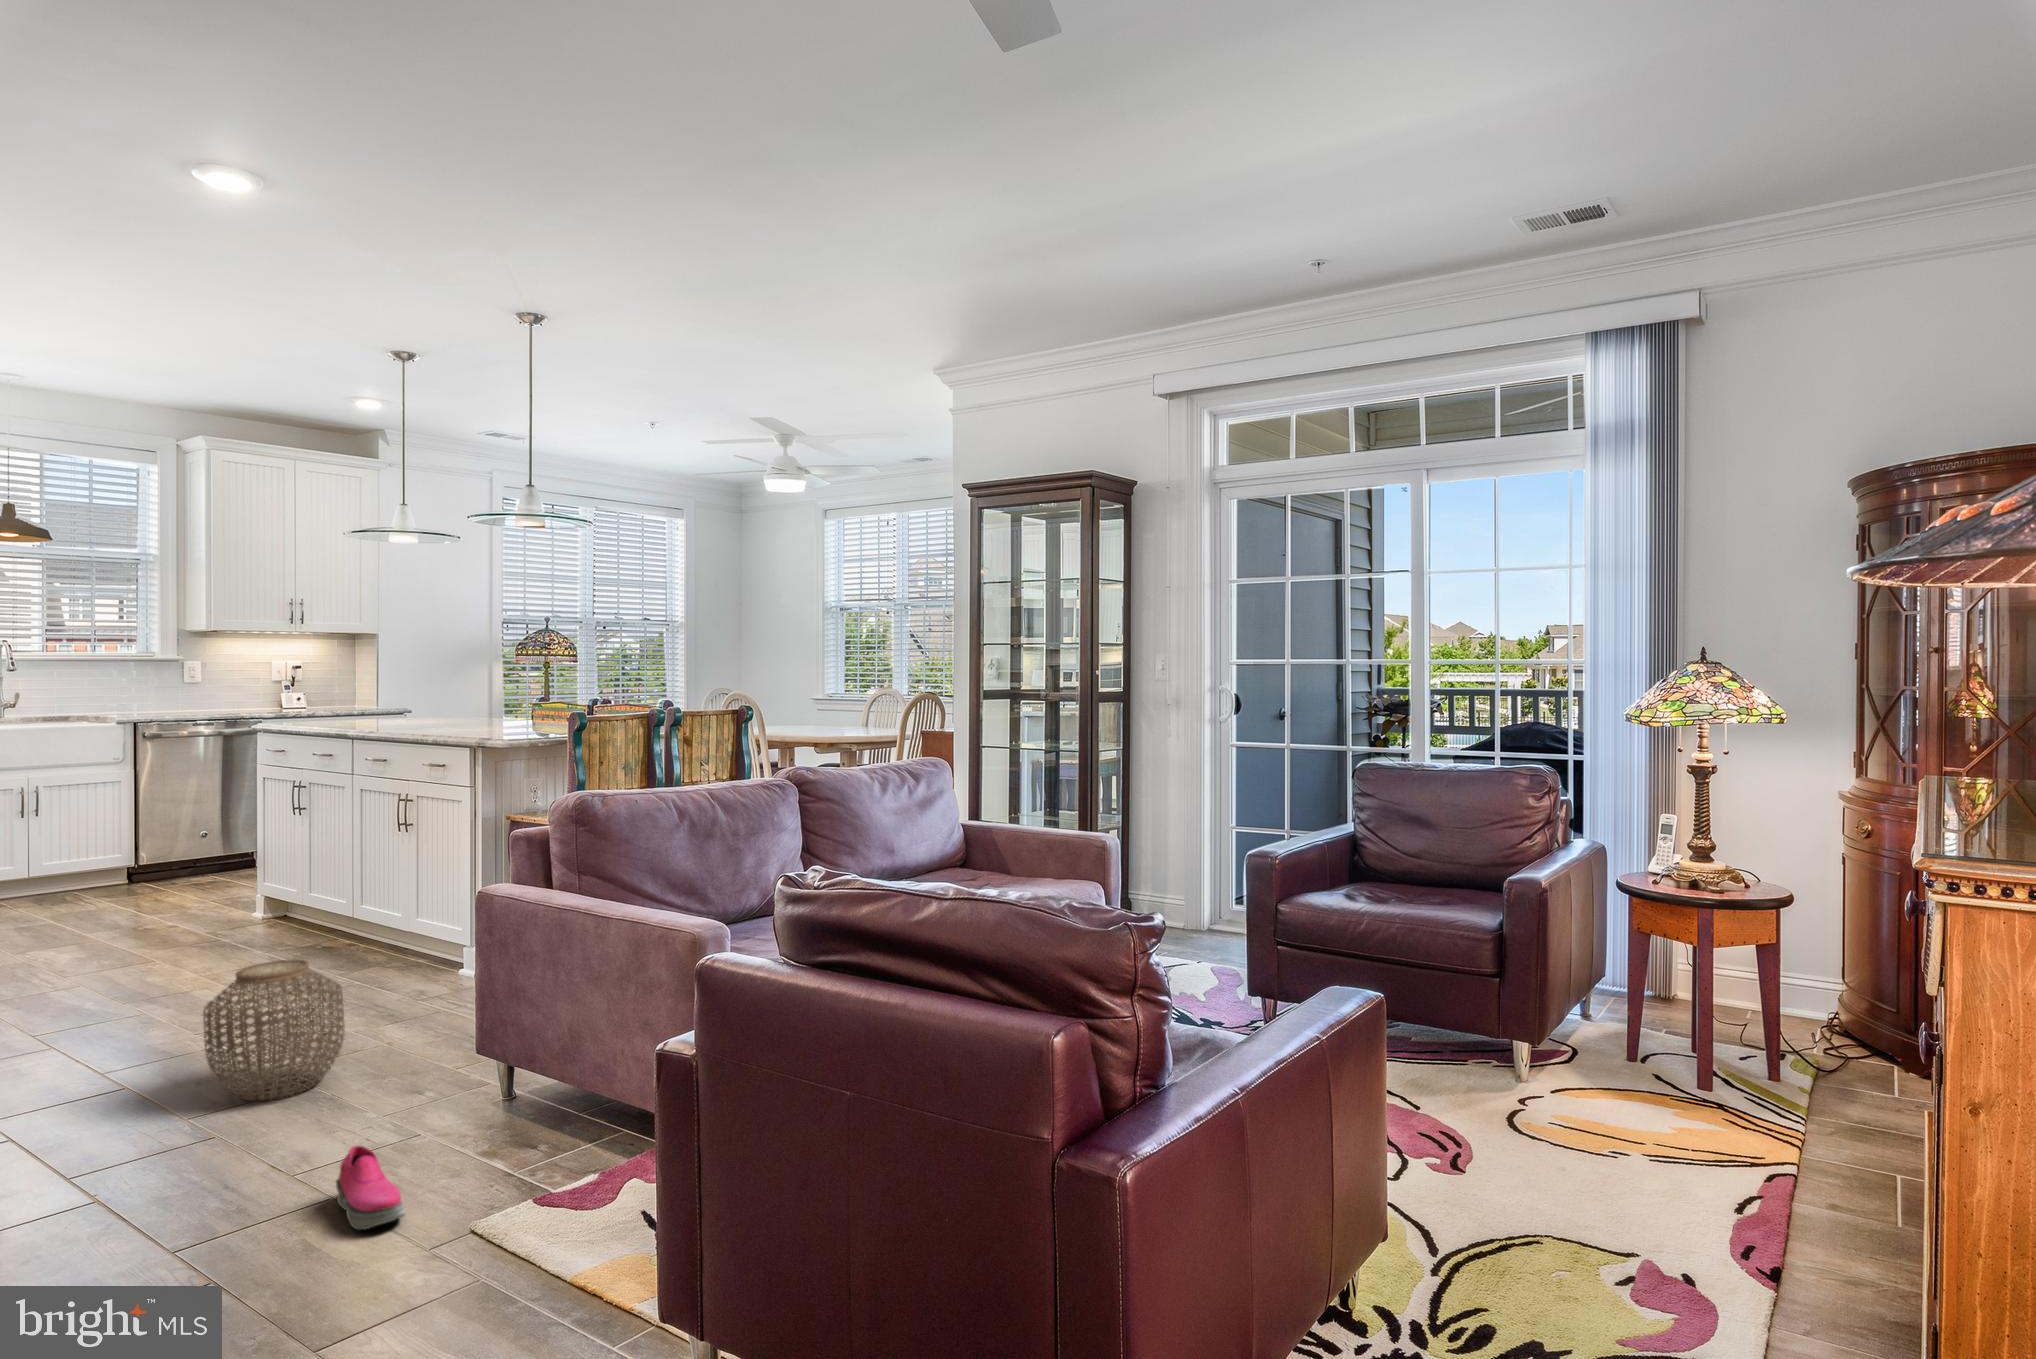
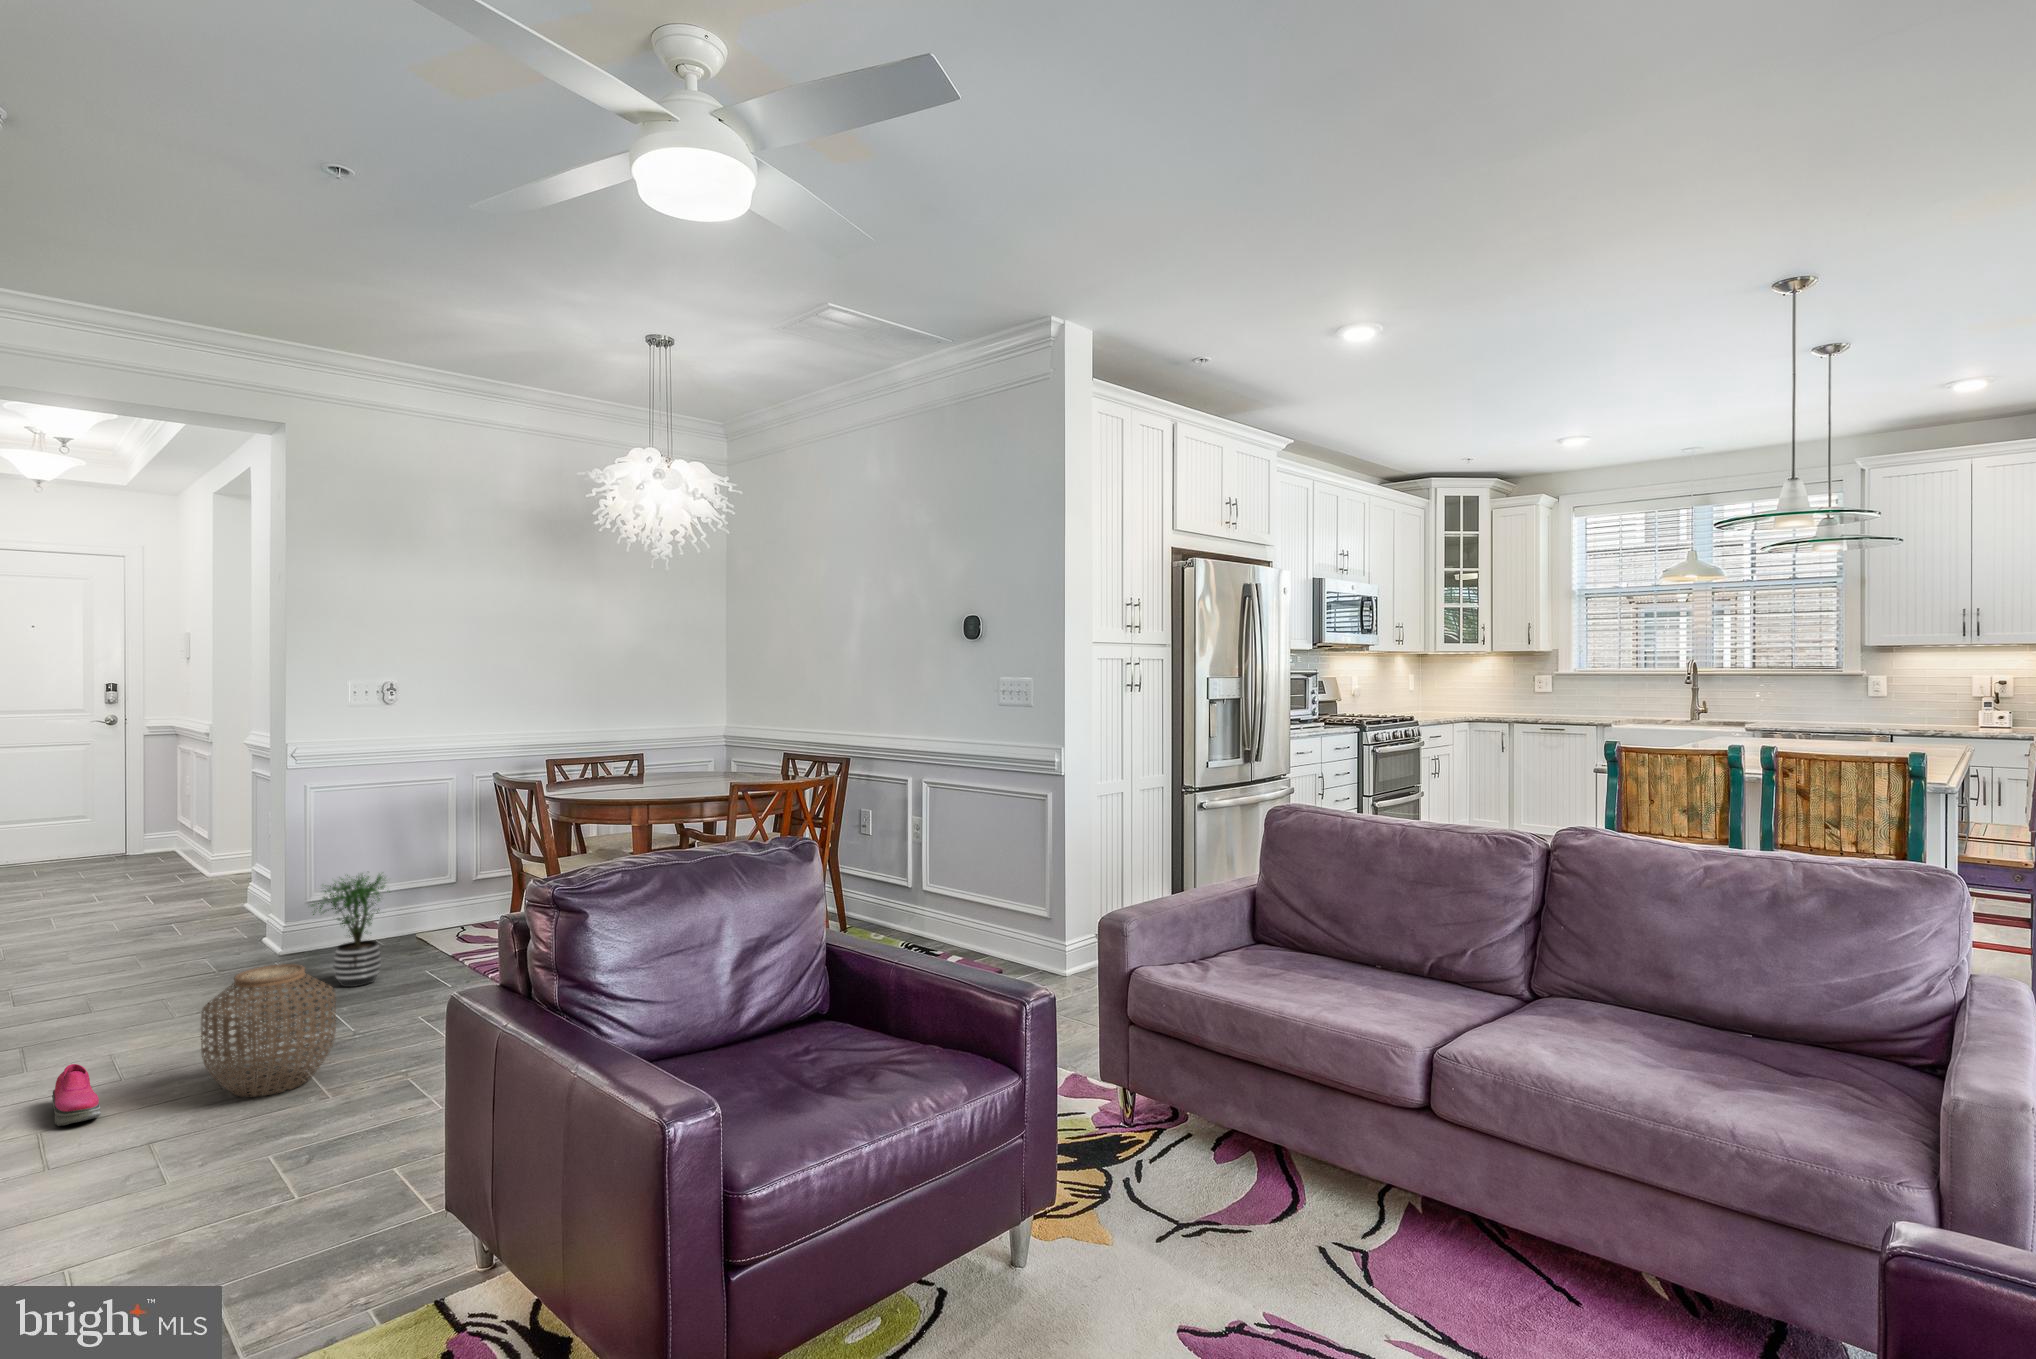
potted plant: none [315,864,410,990] -> present [311,874,385,987]
shoe: present [336,1146,405,1230] -> present [52,1064,101,1126]

